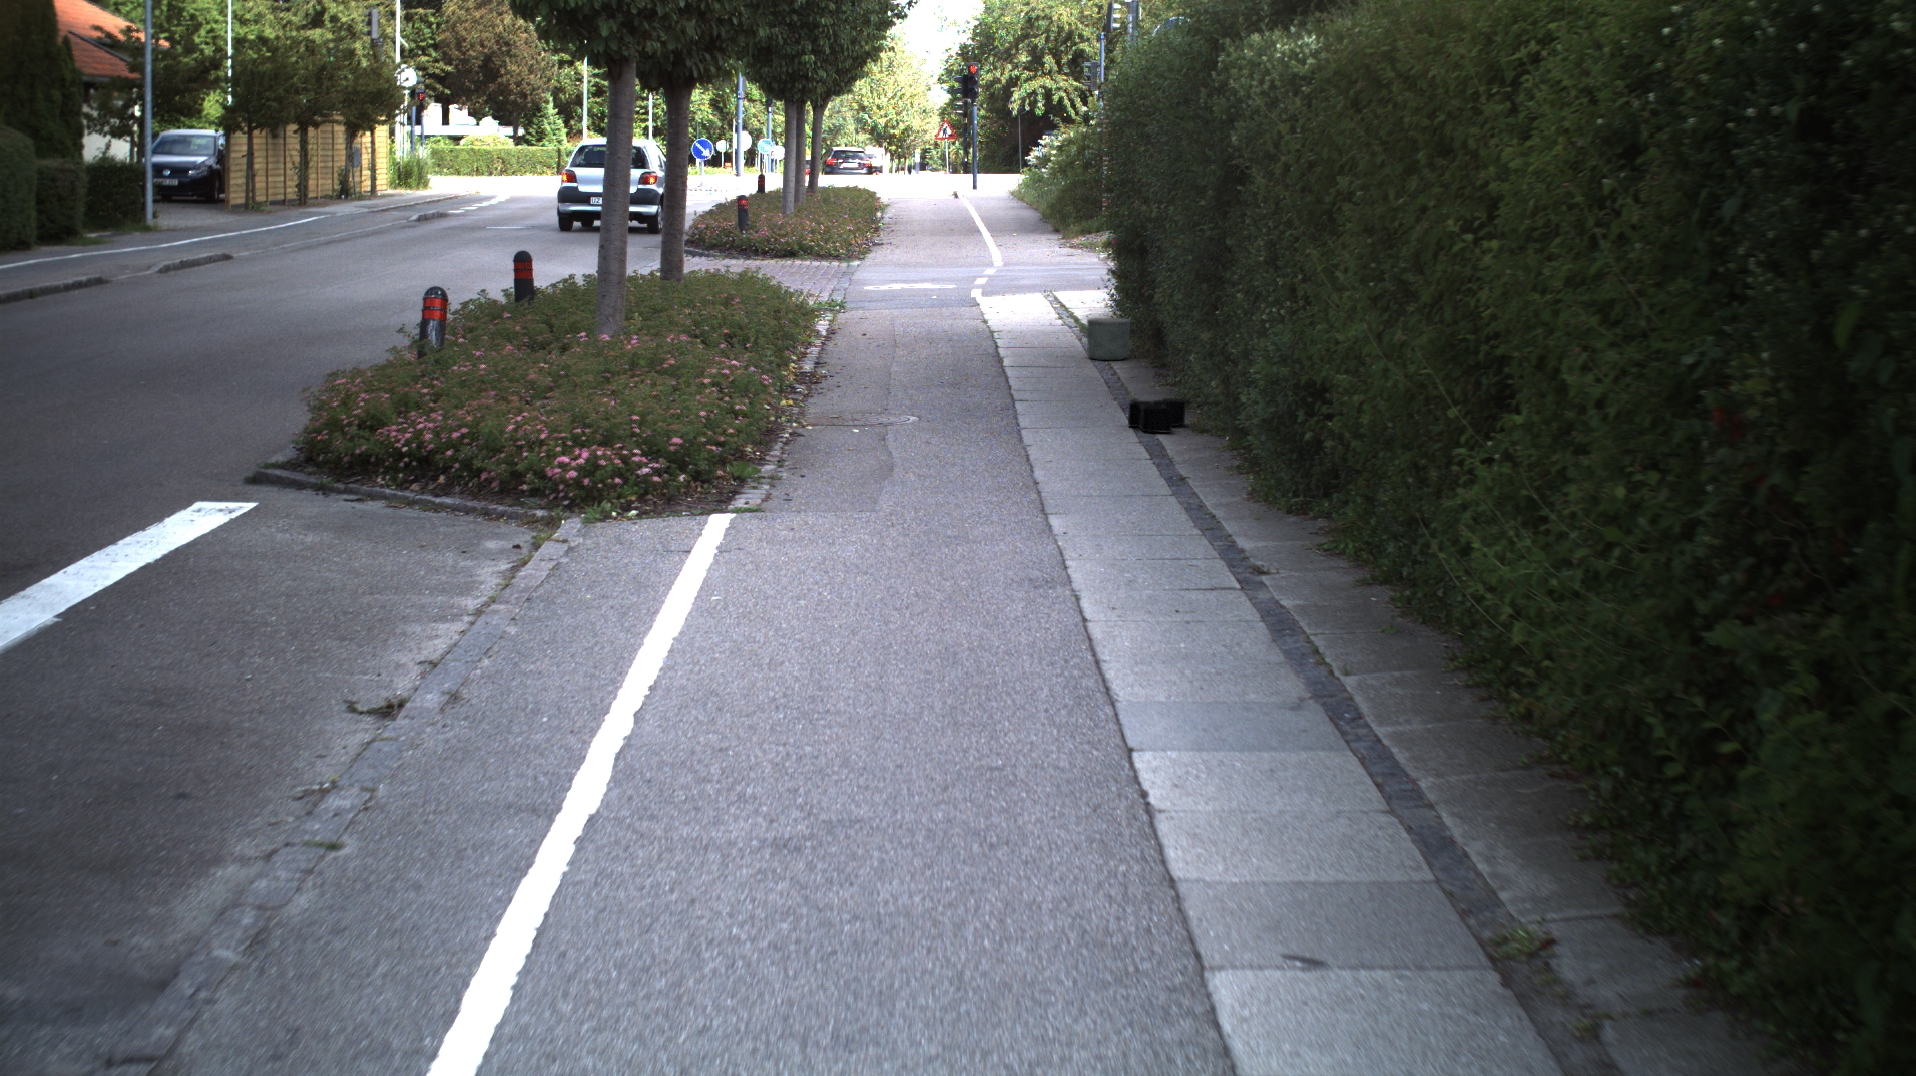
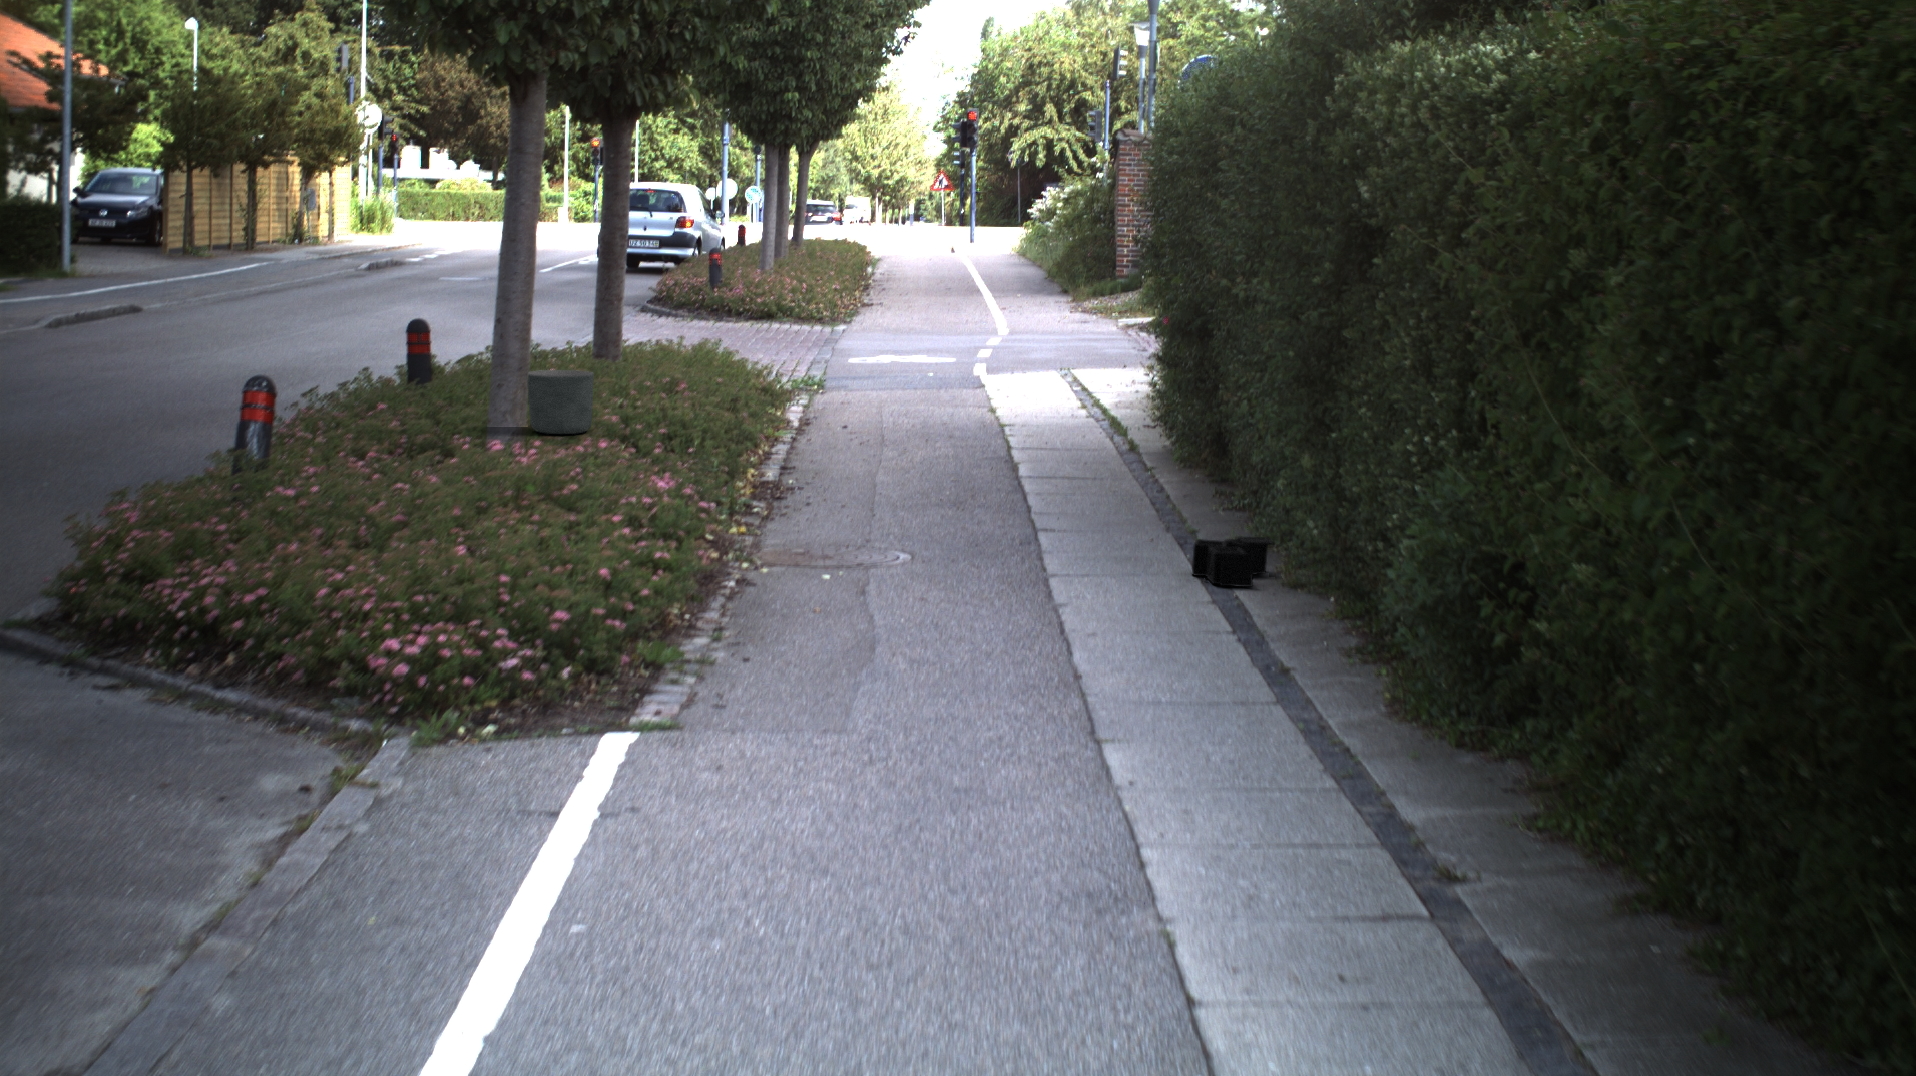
planter: present [1087,318,1130,360] -> present [527,370,594,434]

